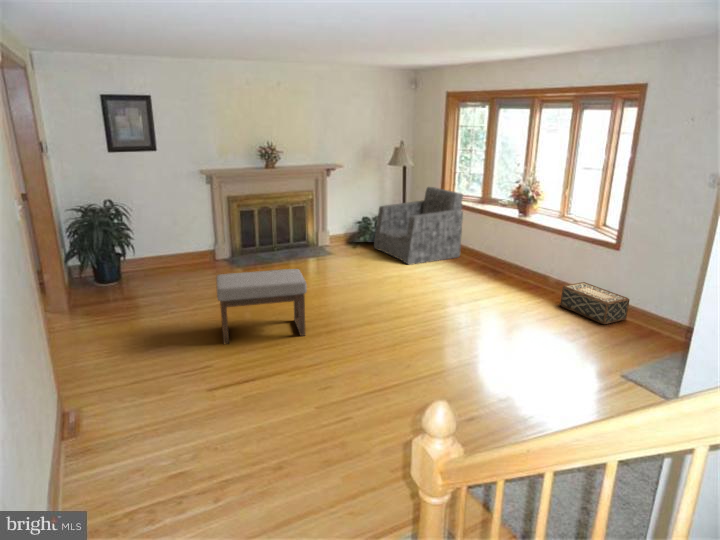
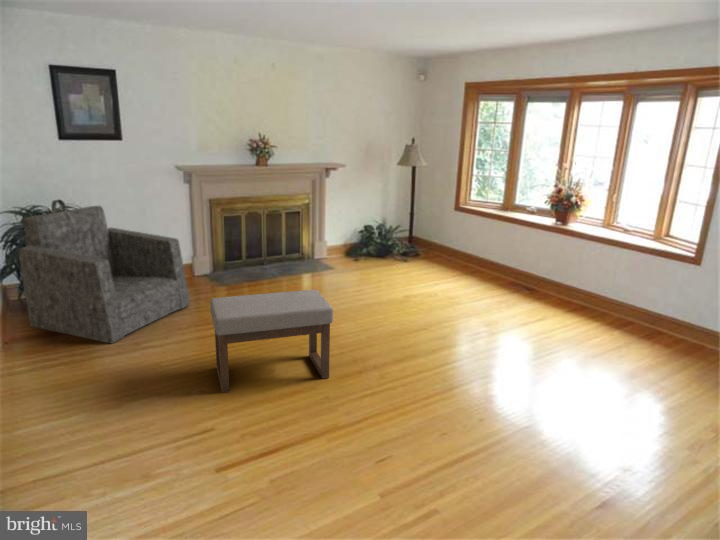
armchair: present [374,187,463,265] -> present [18,206,190,343]
woven basket: present [560,282,629,324] -> none [624,303,714,356]

